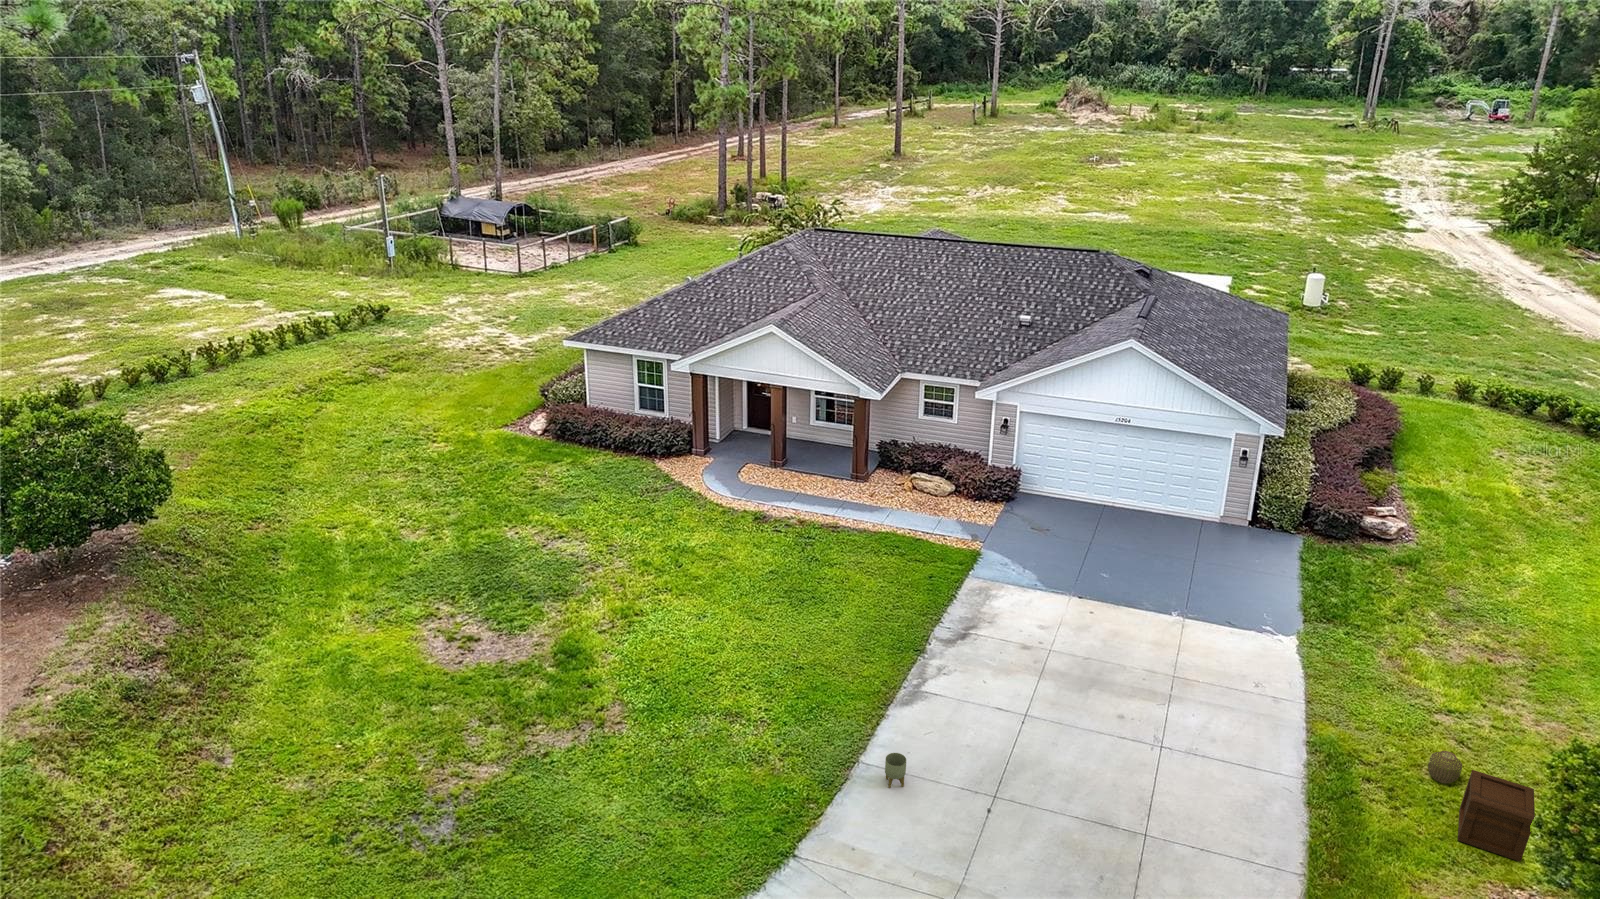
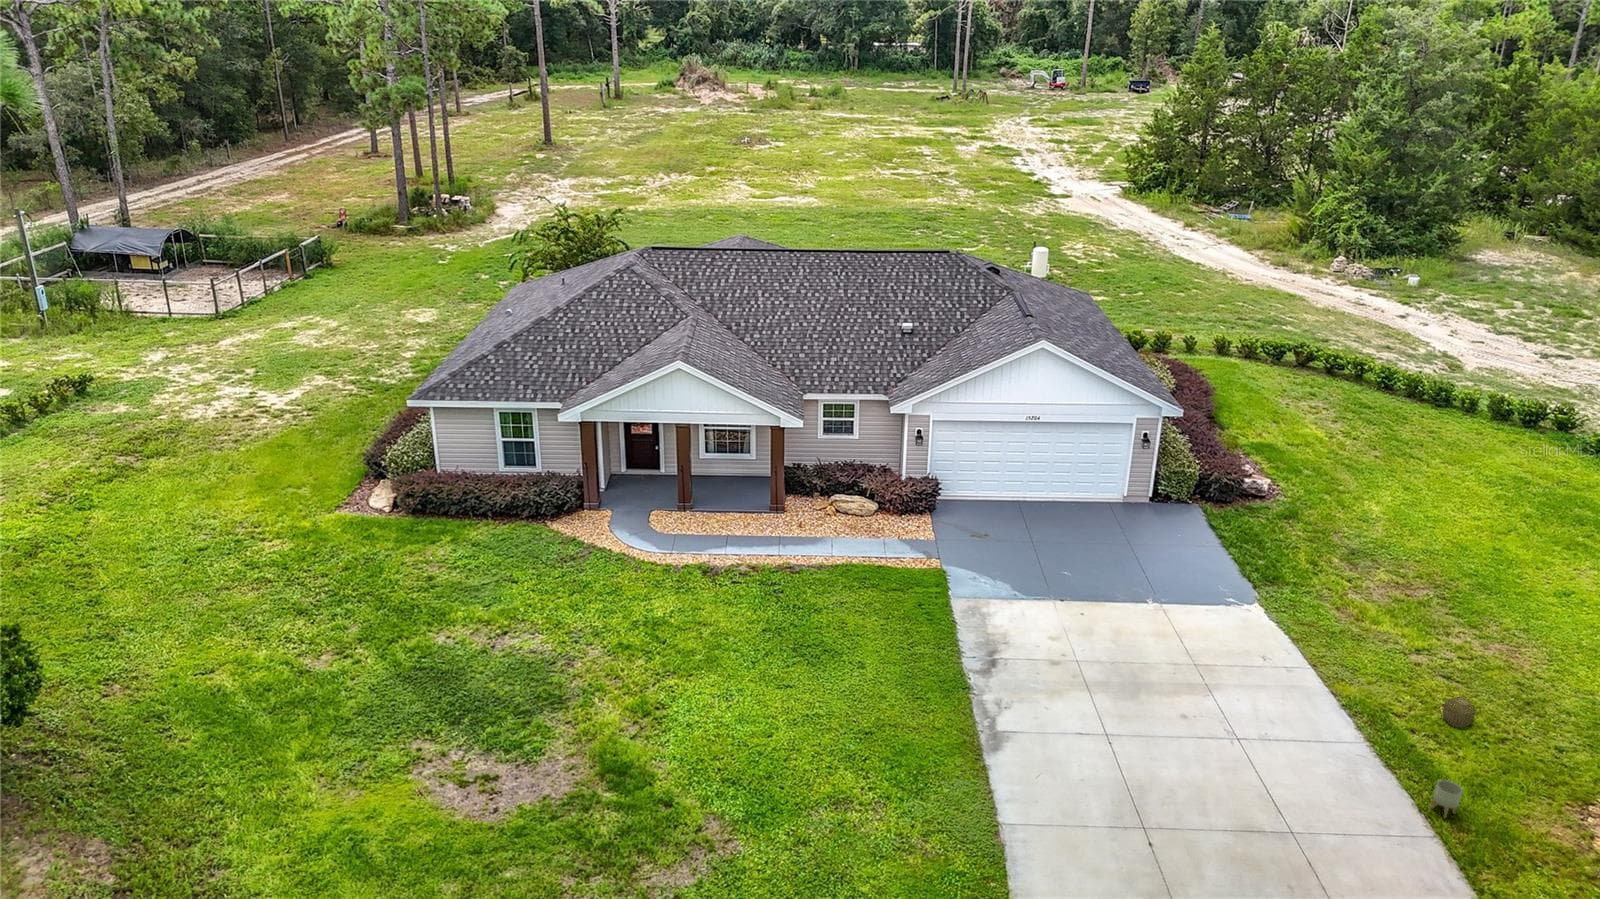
planter: present [885,753,906,788] -> present [1430,780,1462,818]
wooden crate: present [1458,770,1535,861] -> none [1488,713,1578,791]

